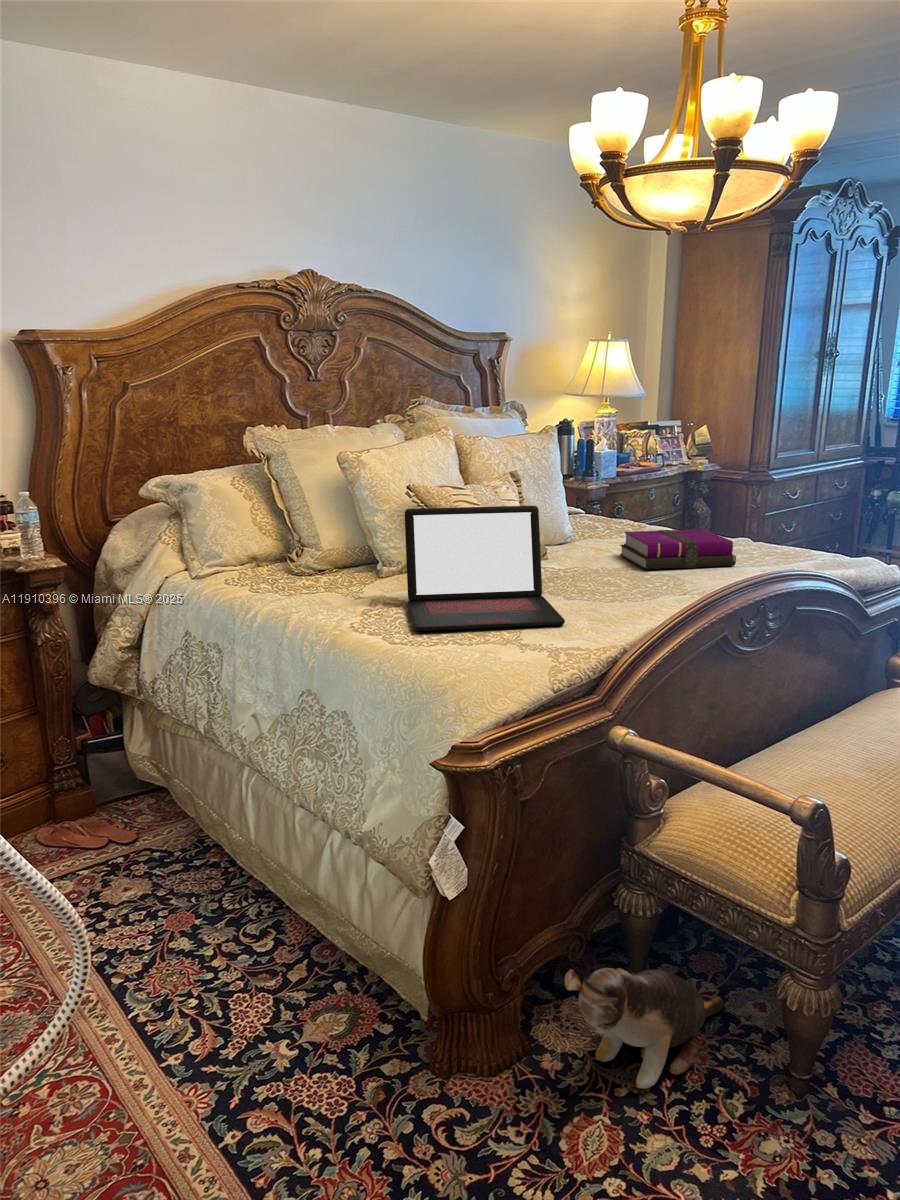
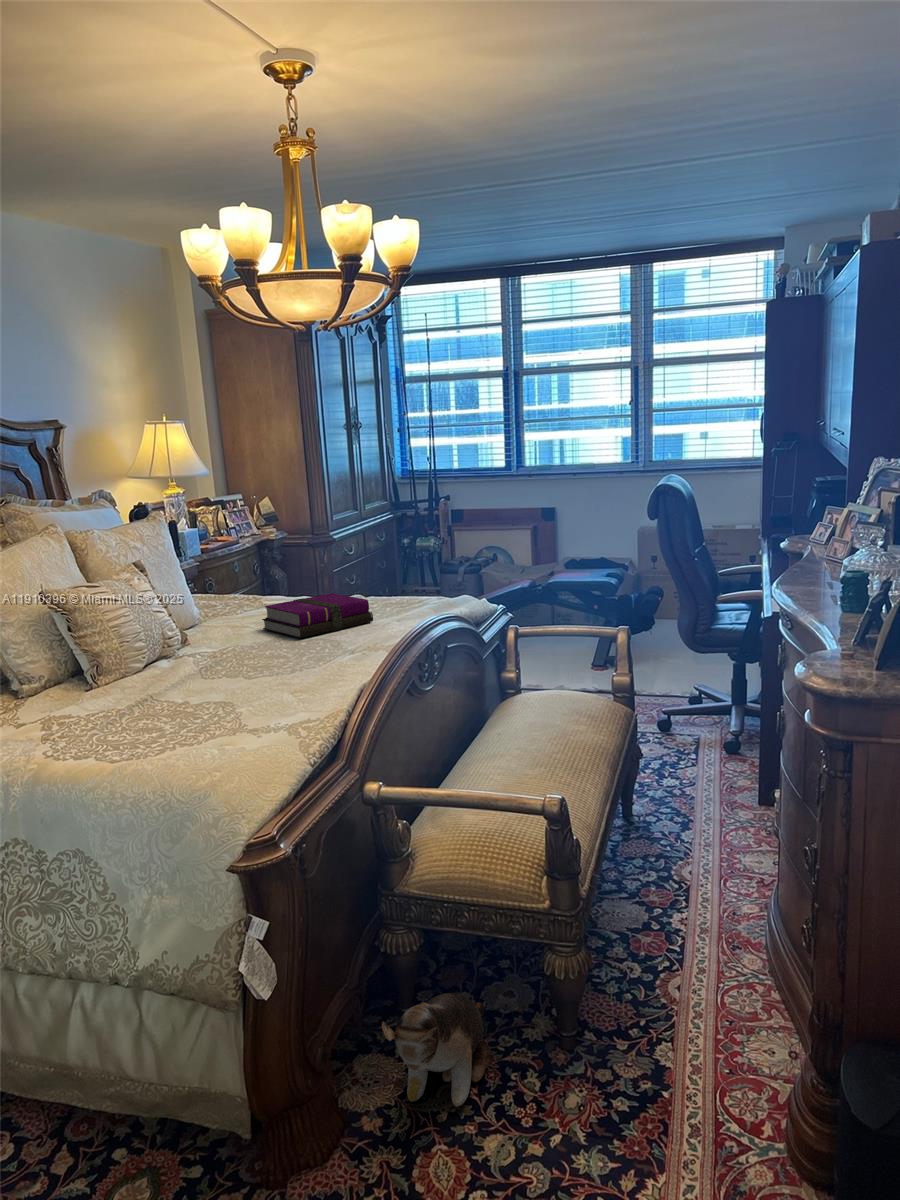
laptop: present [405,506,565,631] -> none [72,591,275,739]

